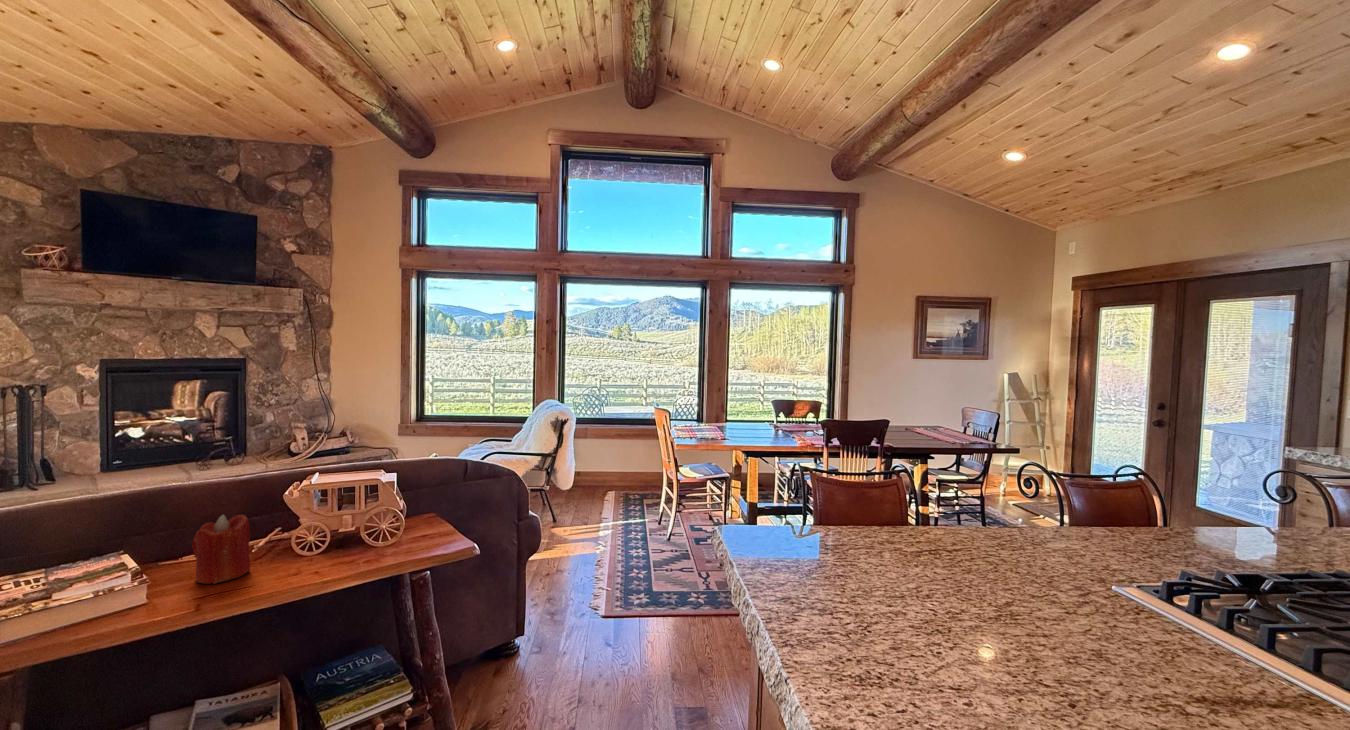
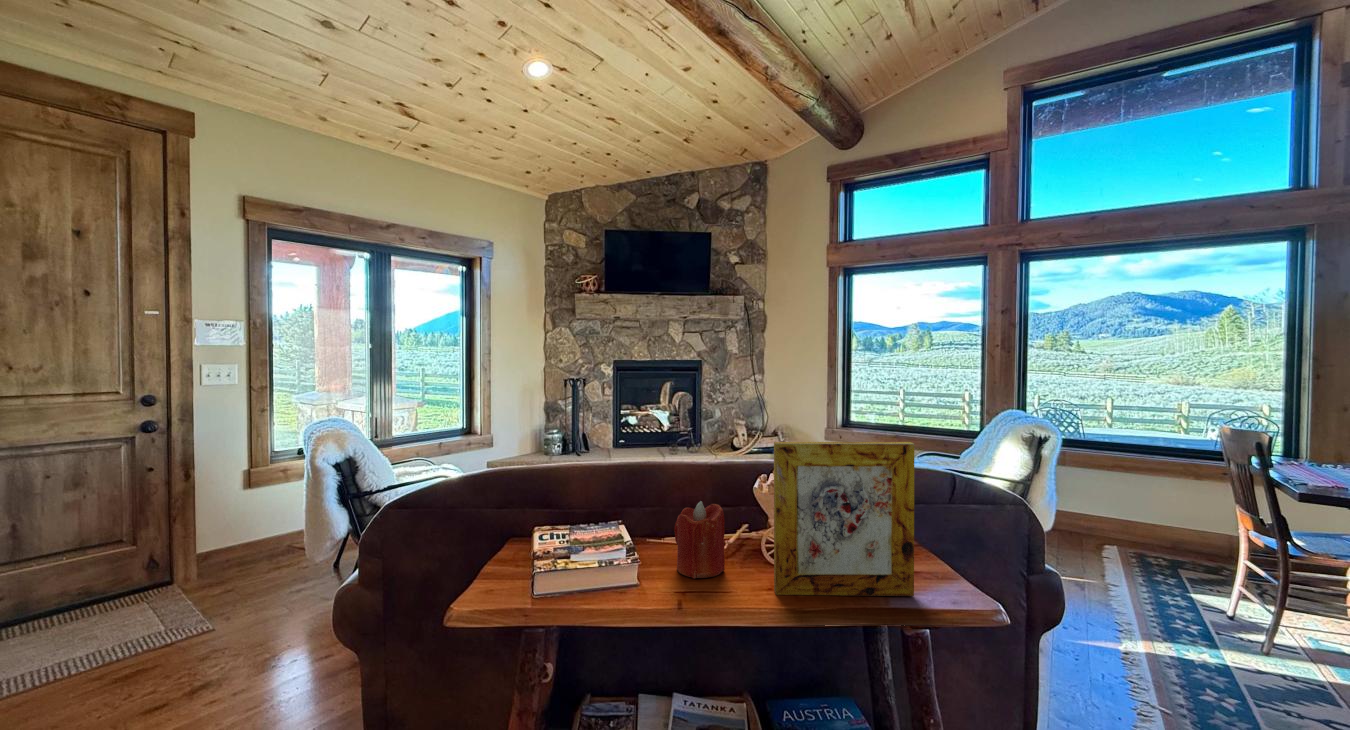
picture frame: none [297,444,417,578] -> present [774,442,914,596]

